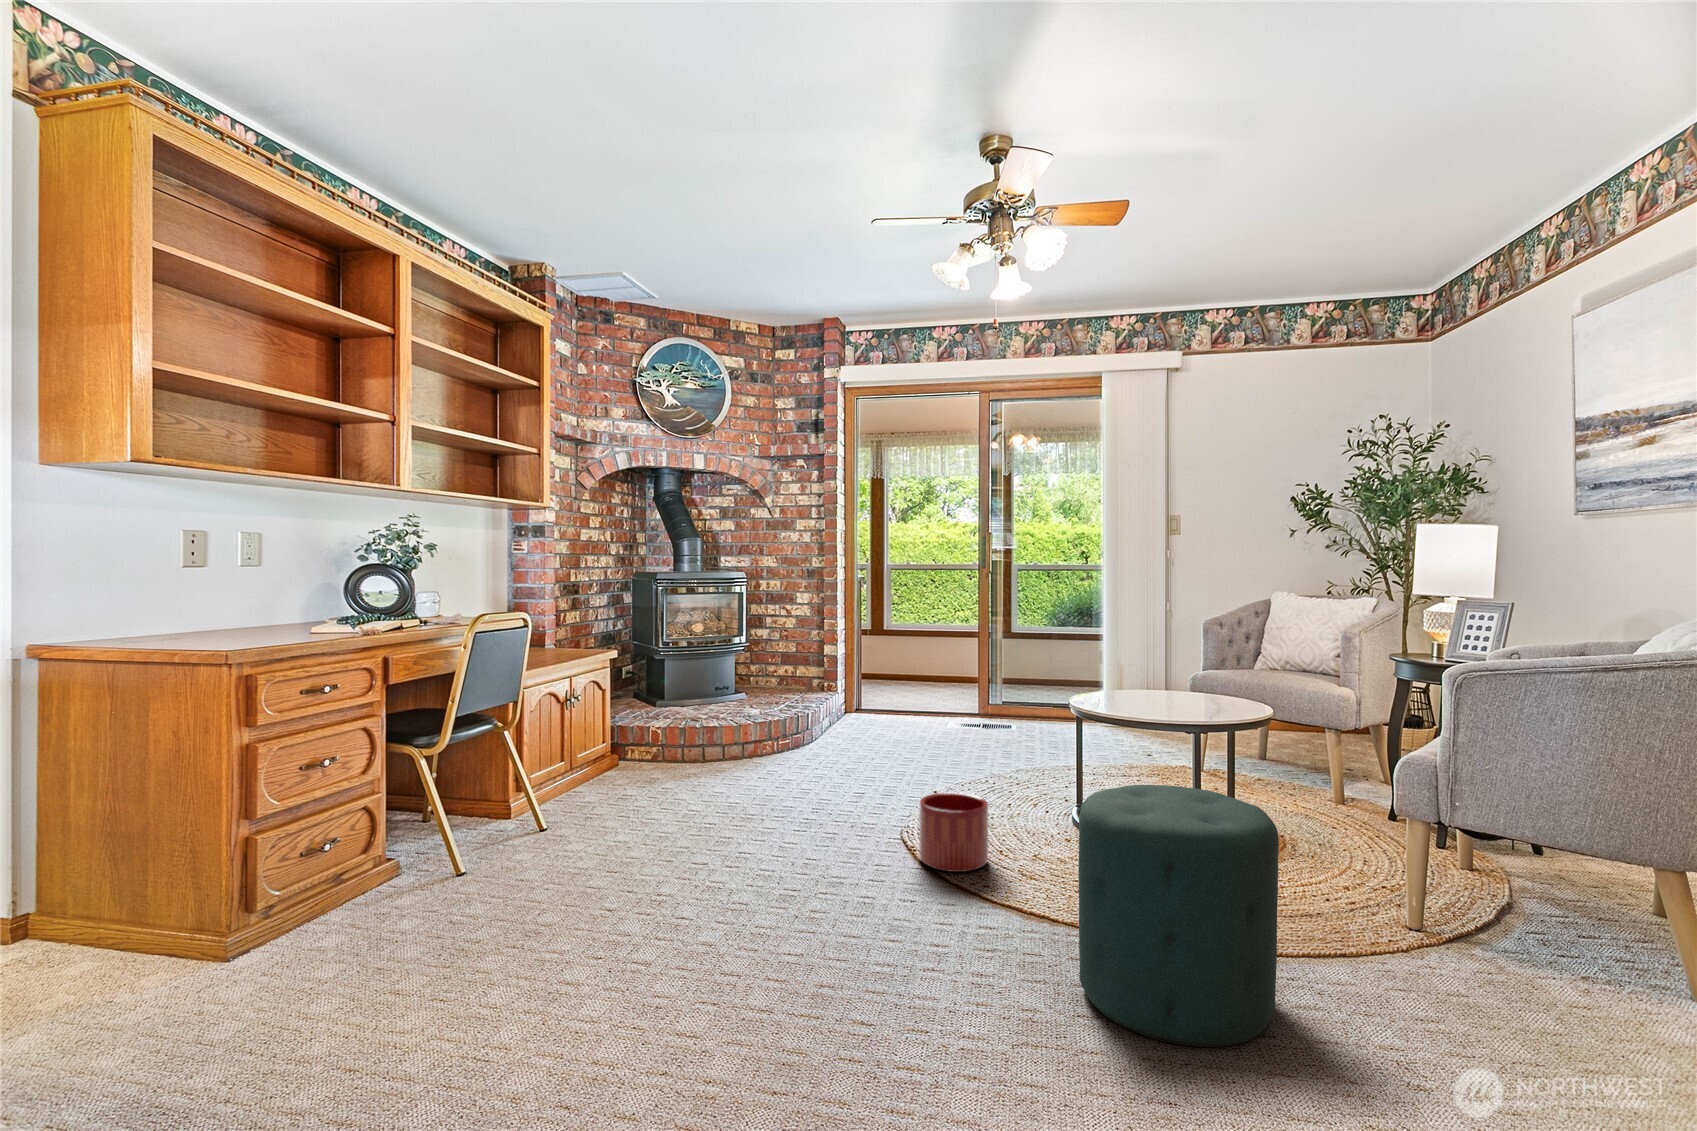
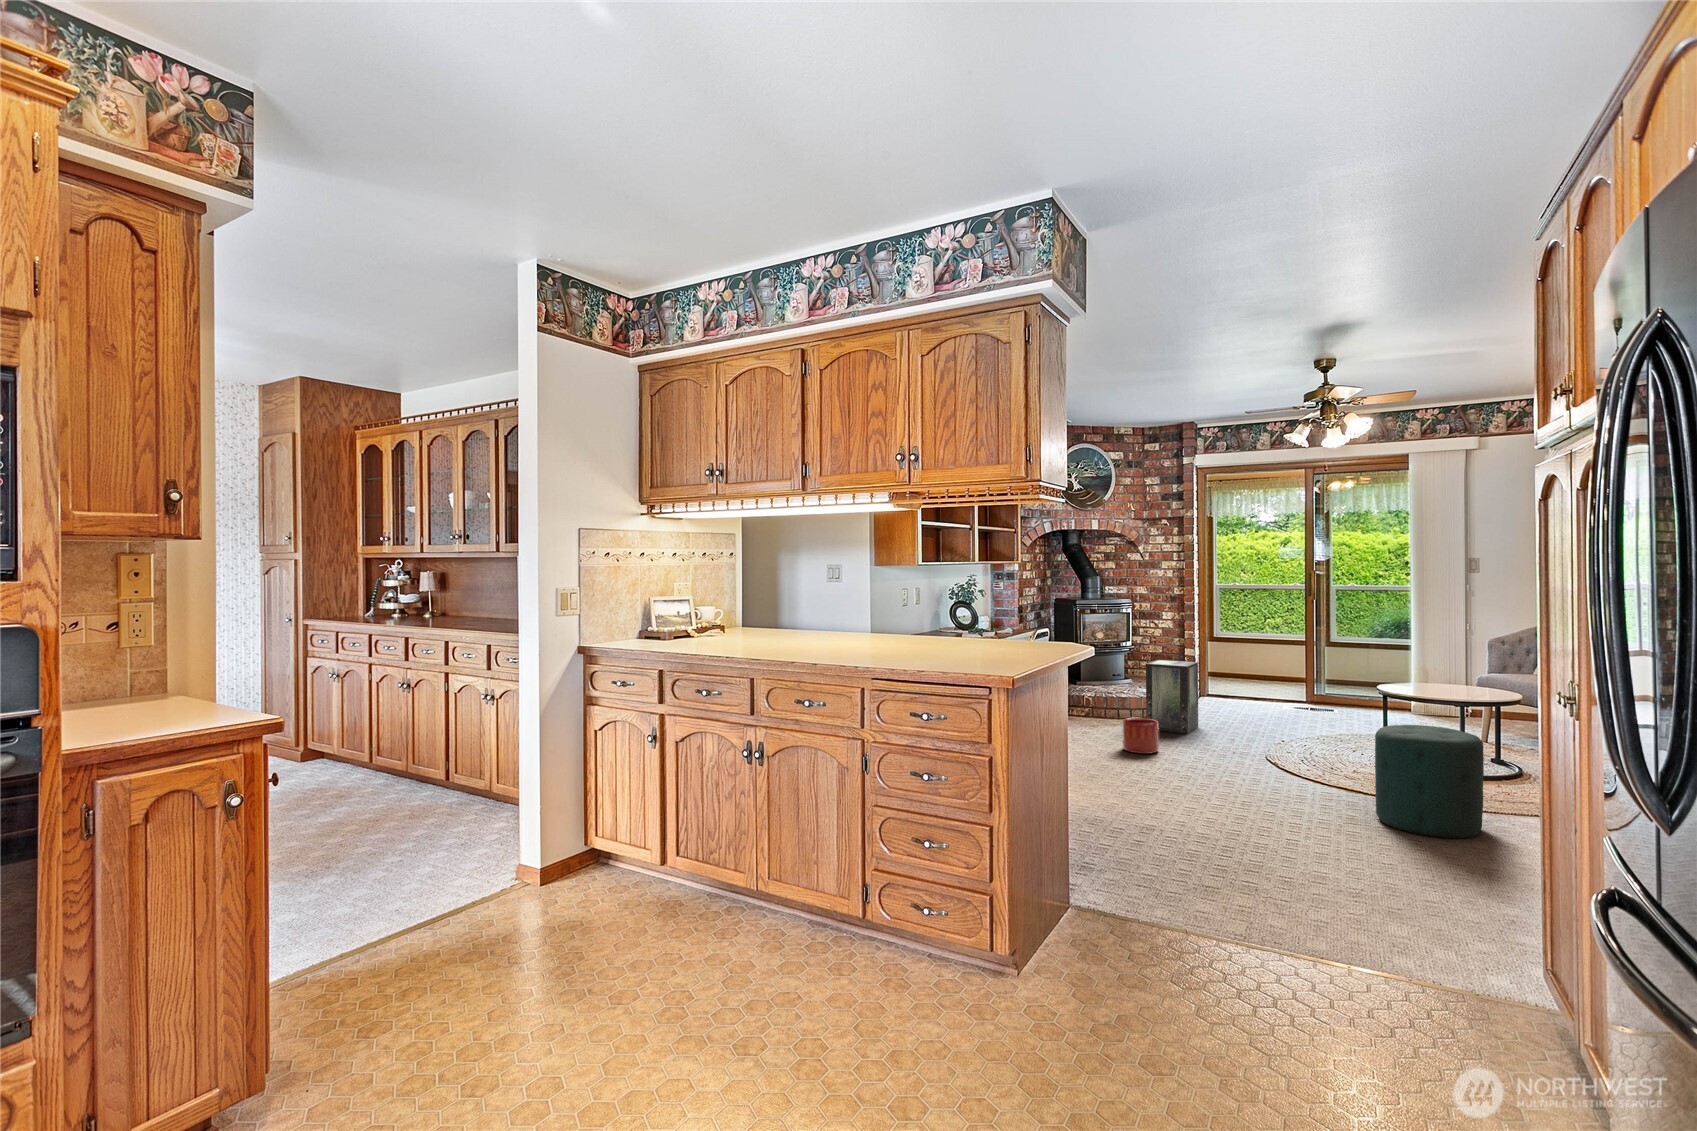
storage box: none [741,663,823,782] -> present [1146,660,1198,734]
planter: present [919,793,988,872] -> present [1123,718,1159,754]

